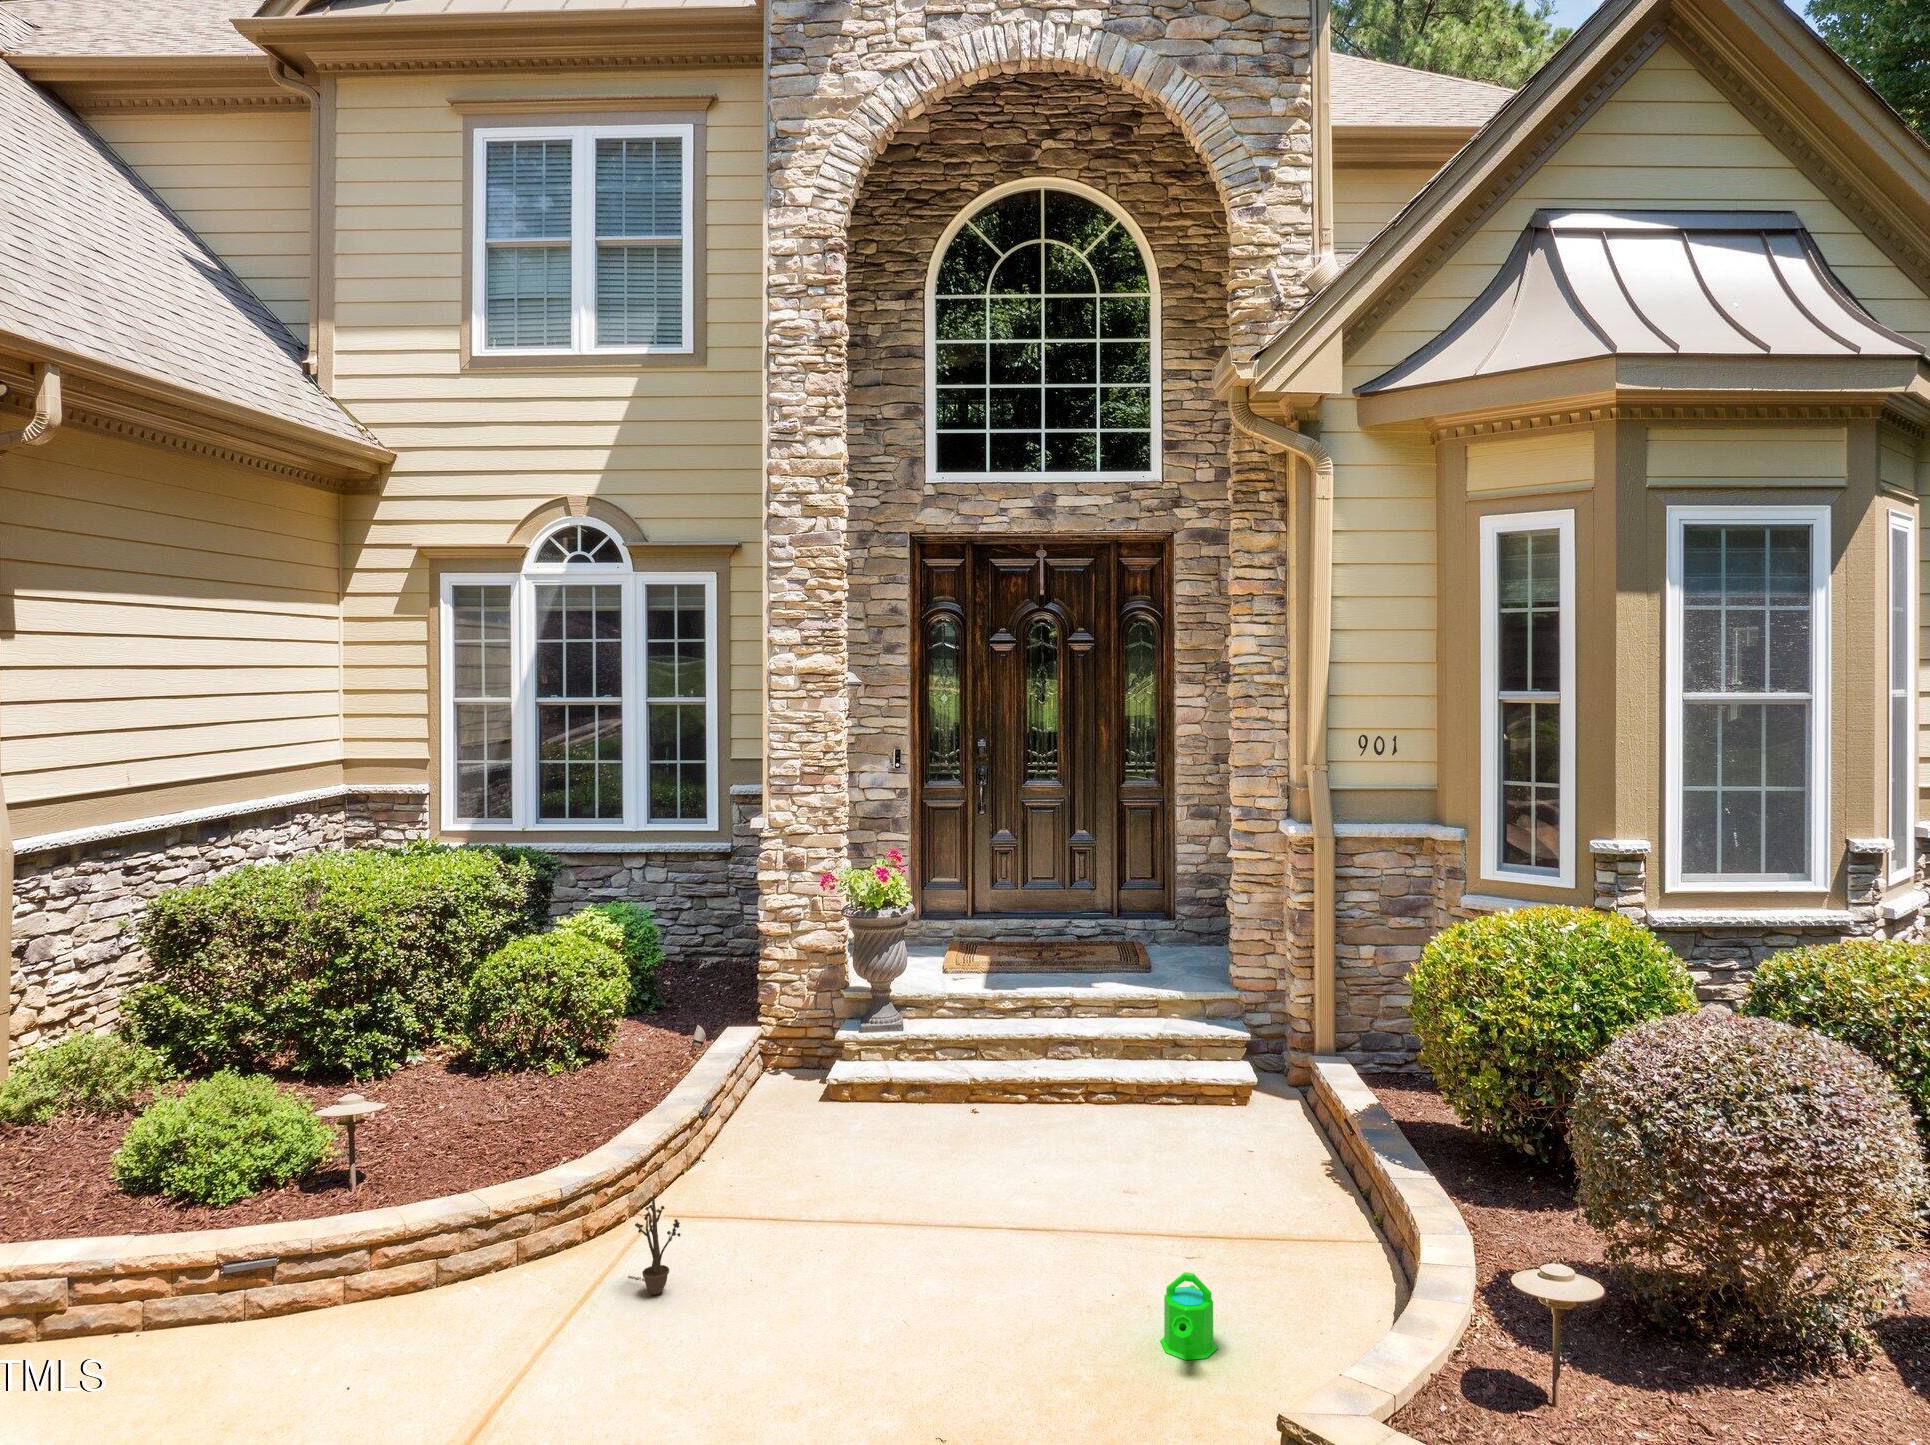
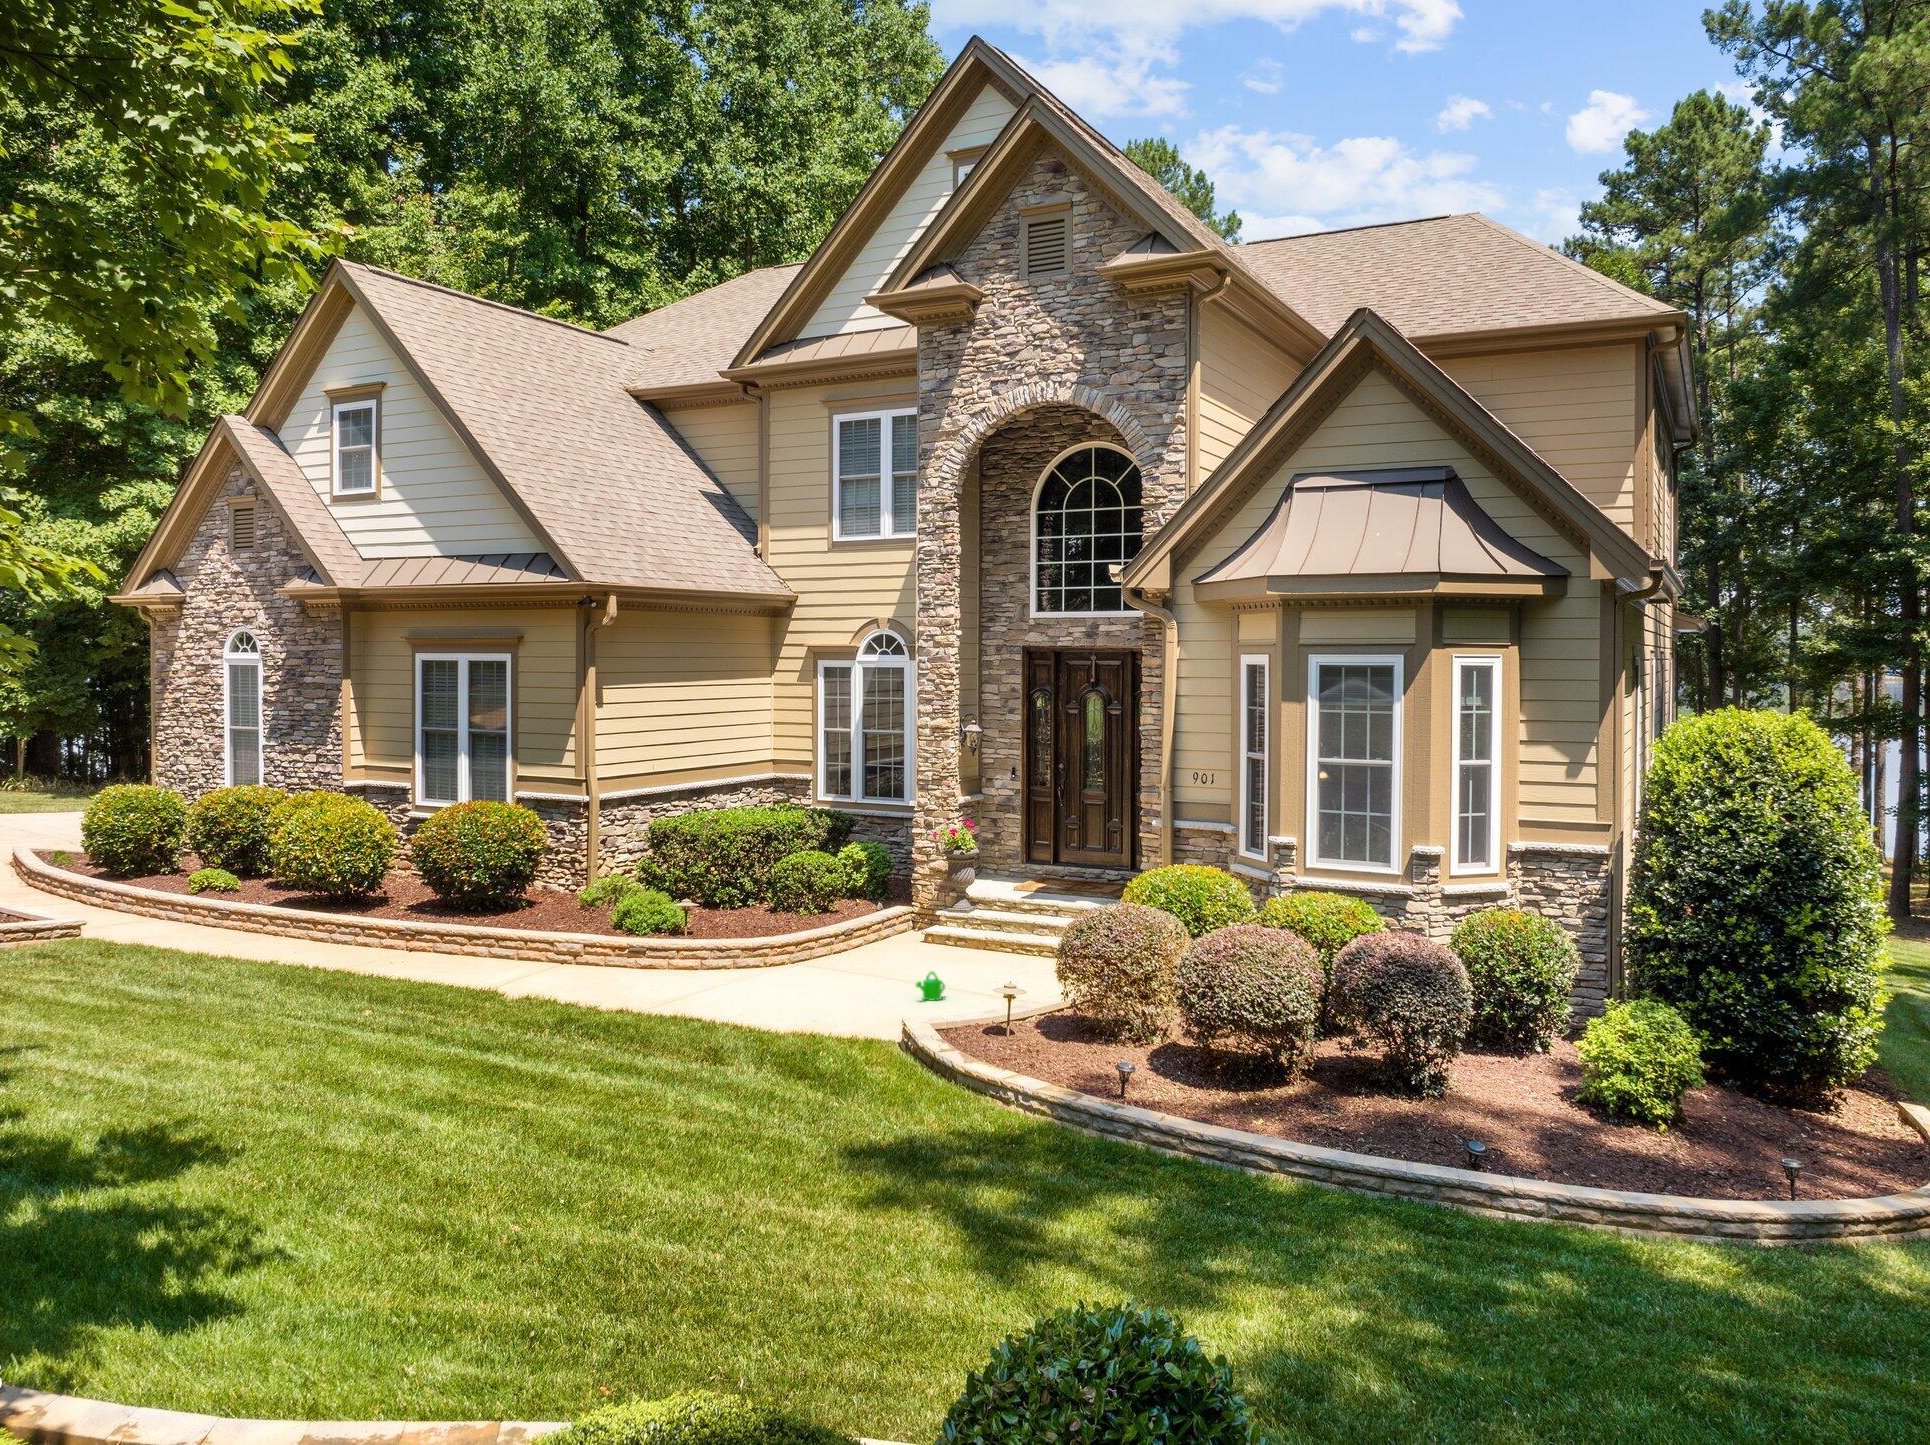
decorative plant: present [628,1198,680,1295] -> none [780,933,793,968]

